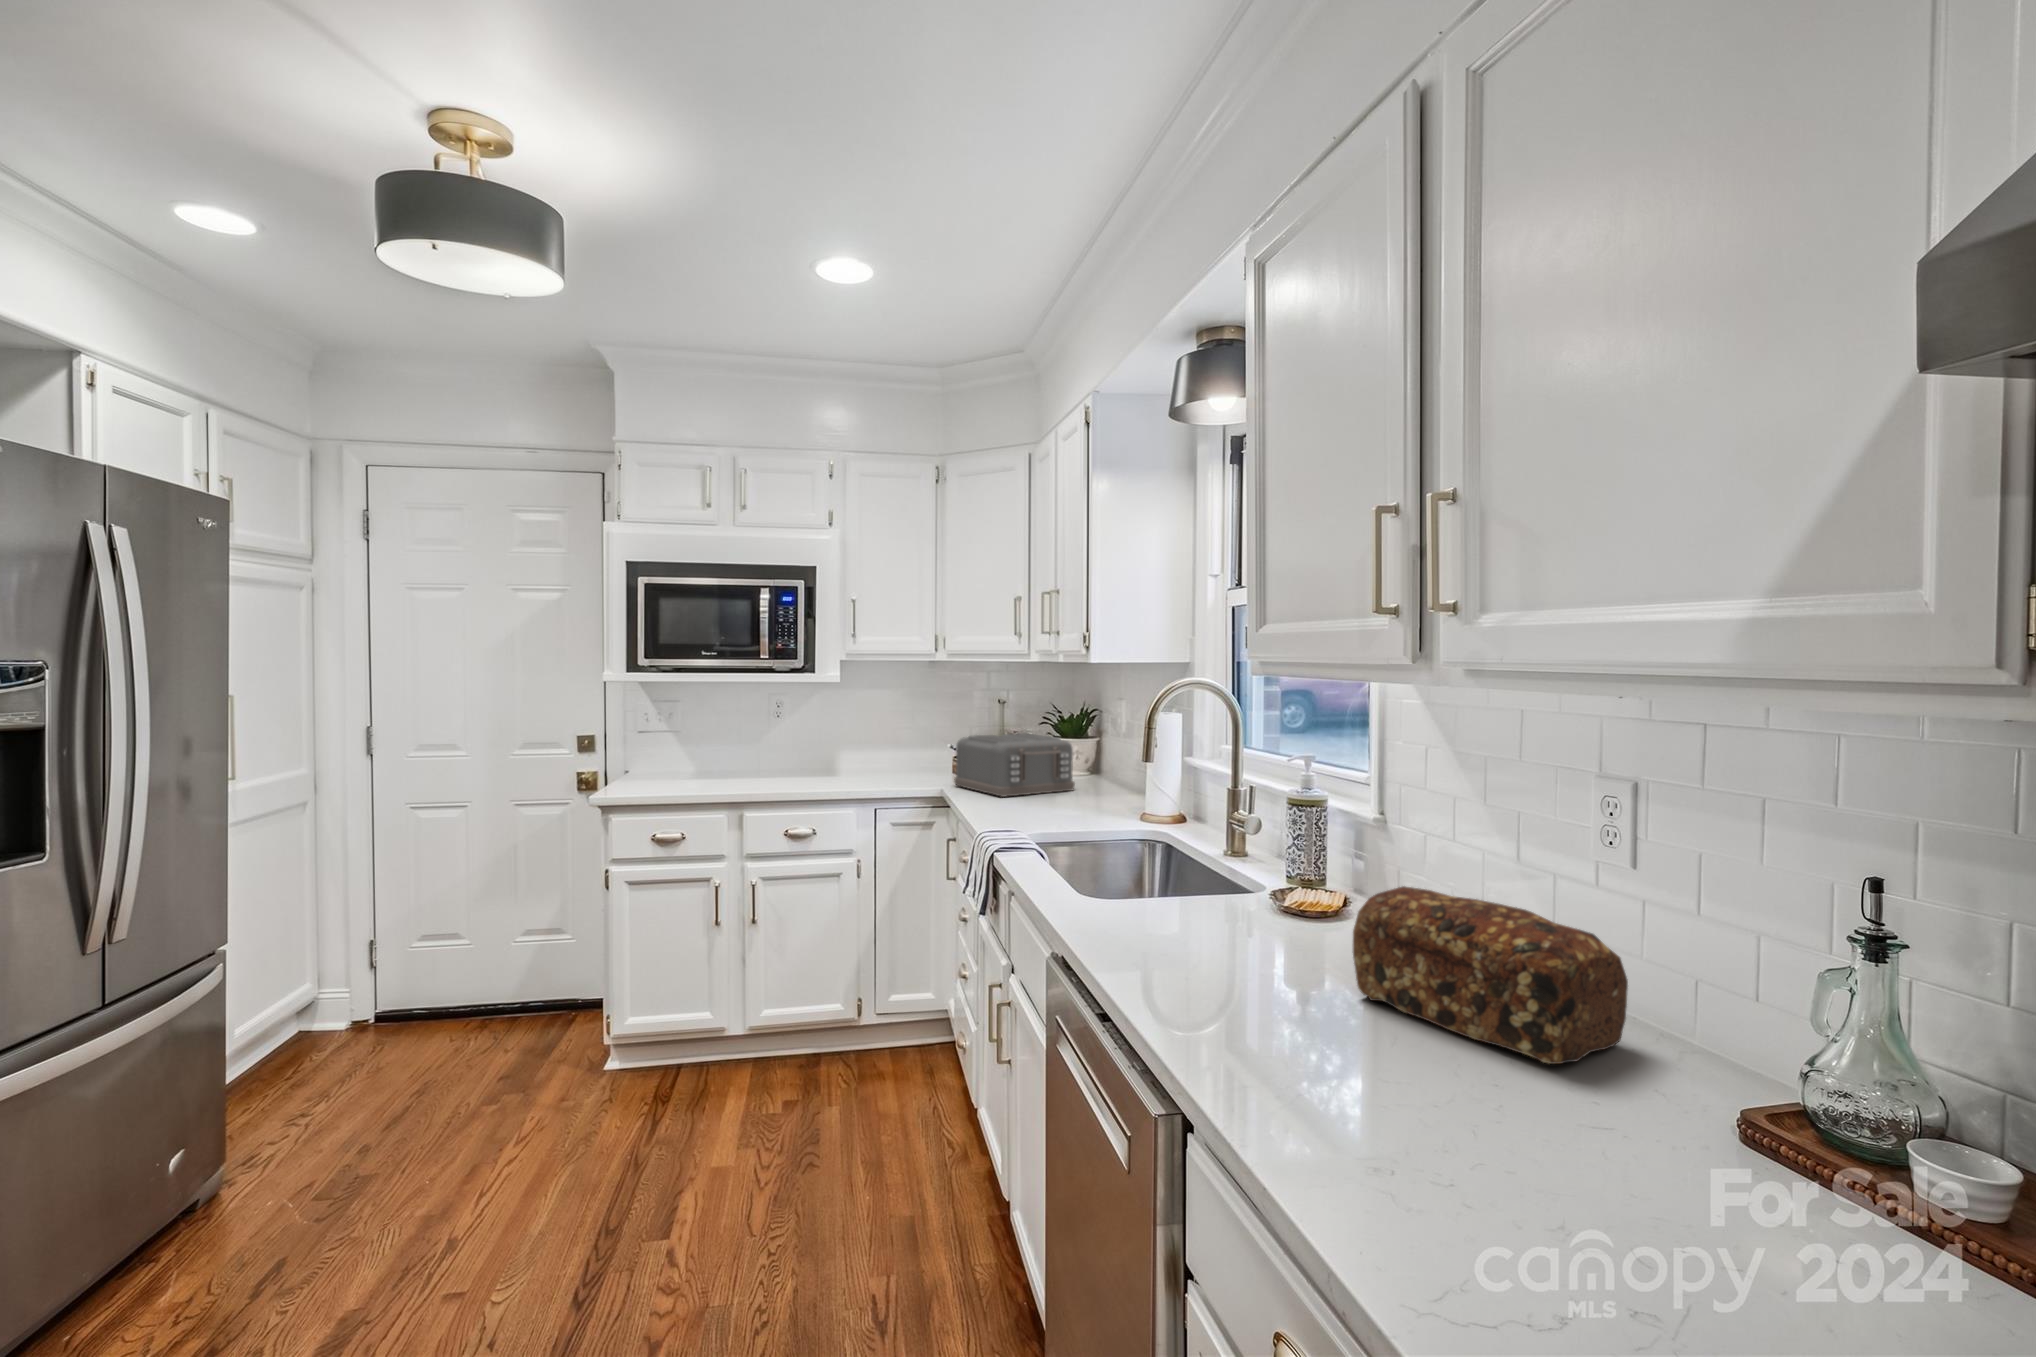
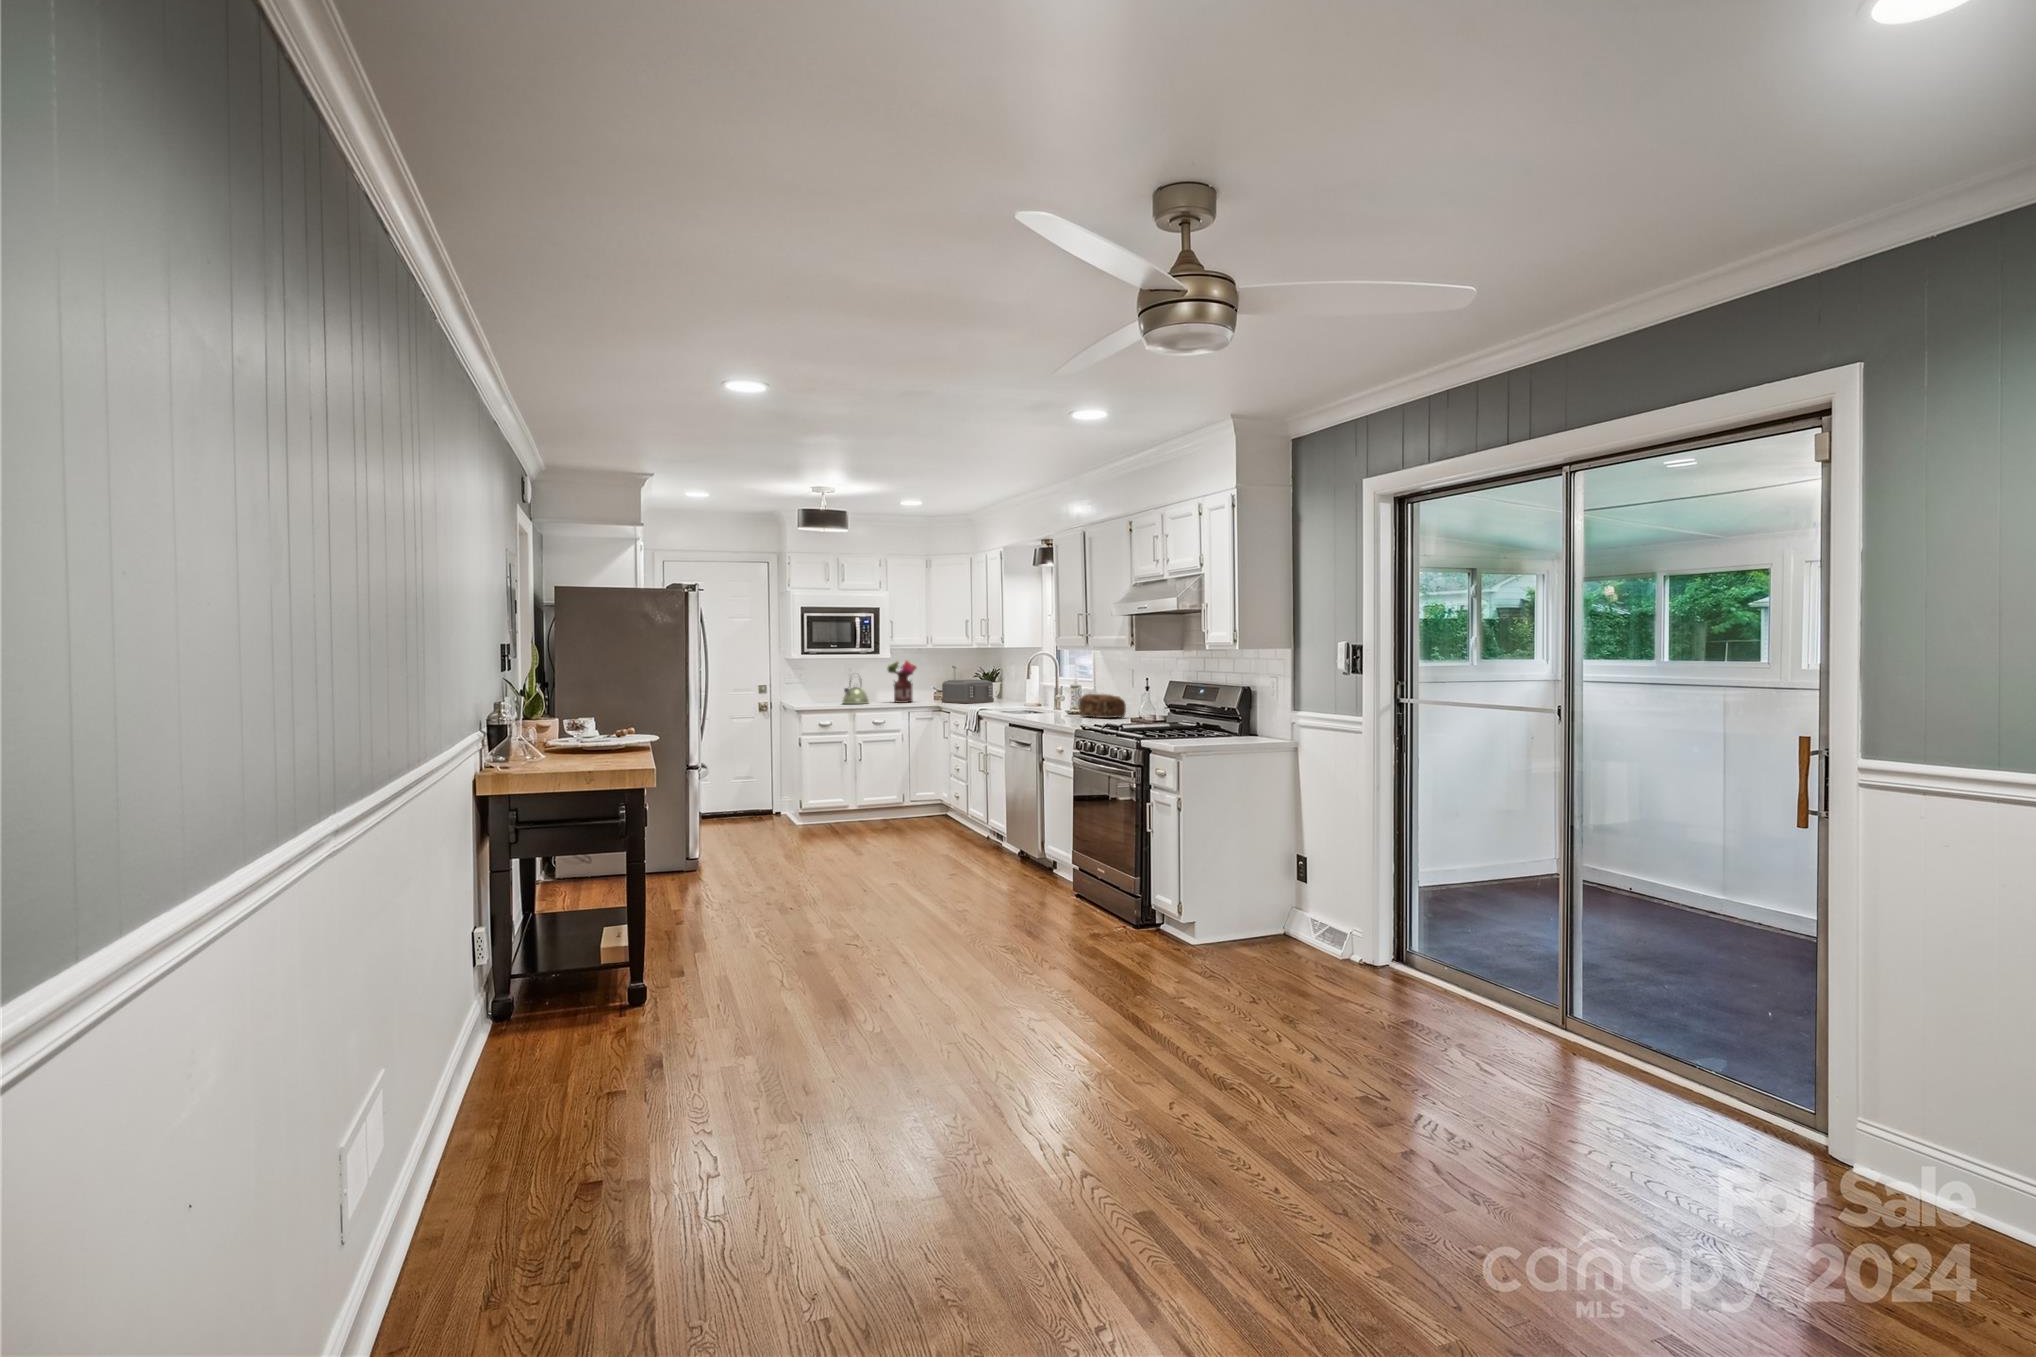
flower arrangement: none [838,686,907,784] -> present [887,661,916,703]
kettle: none [734,714,799,786] -> present [842,678,869,704]

